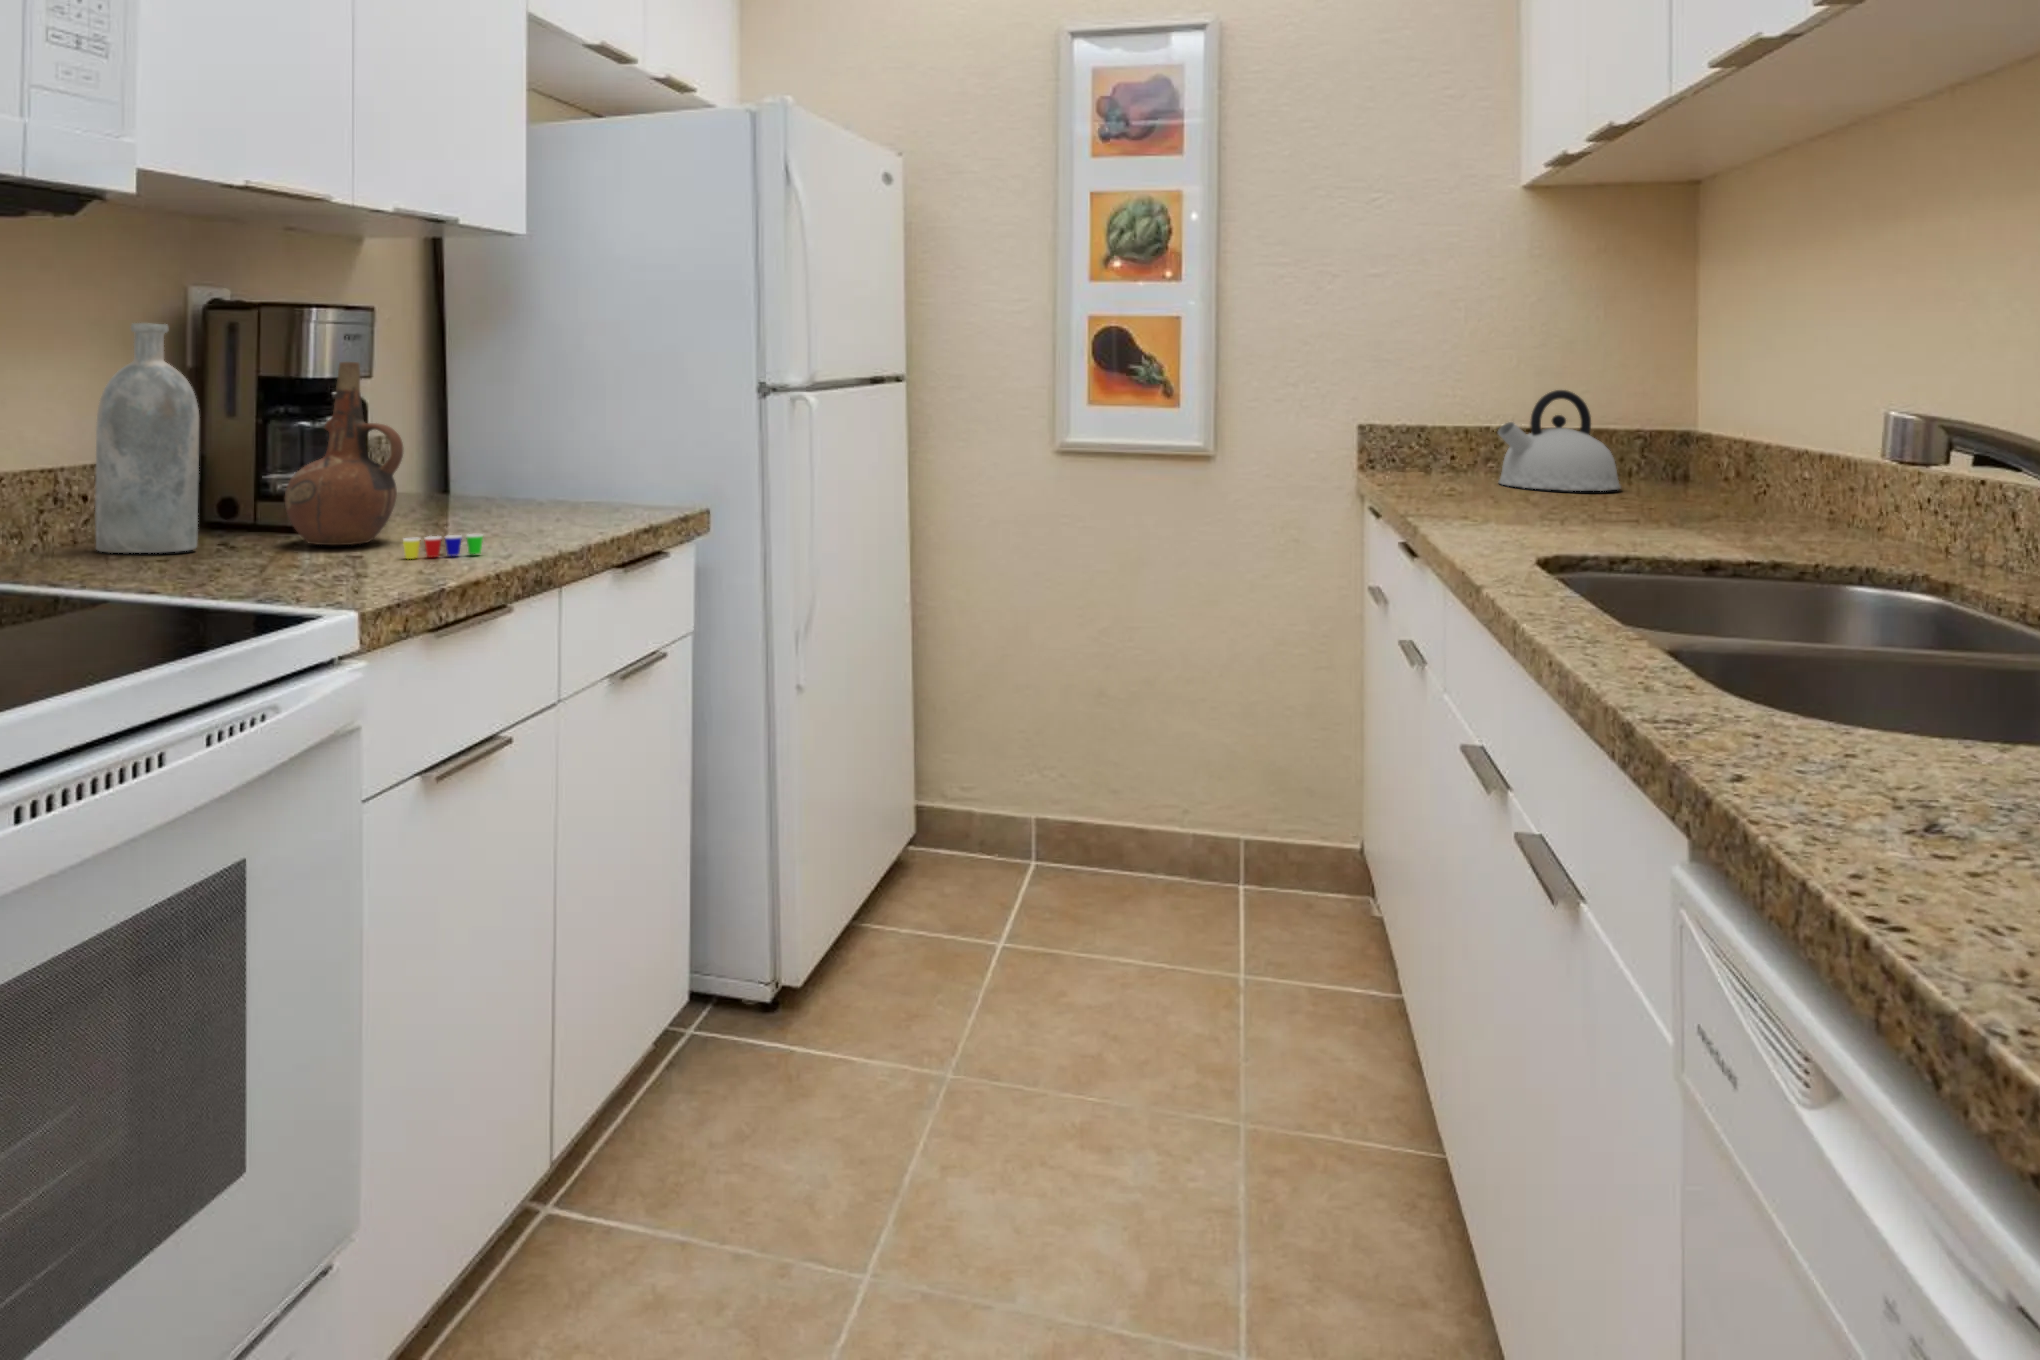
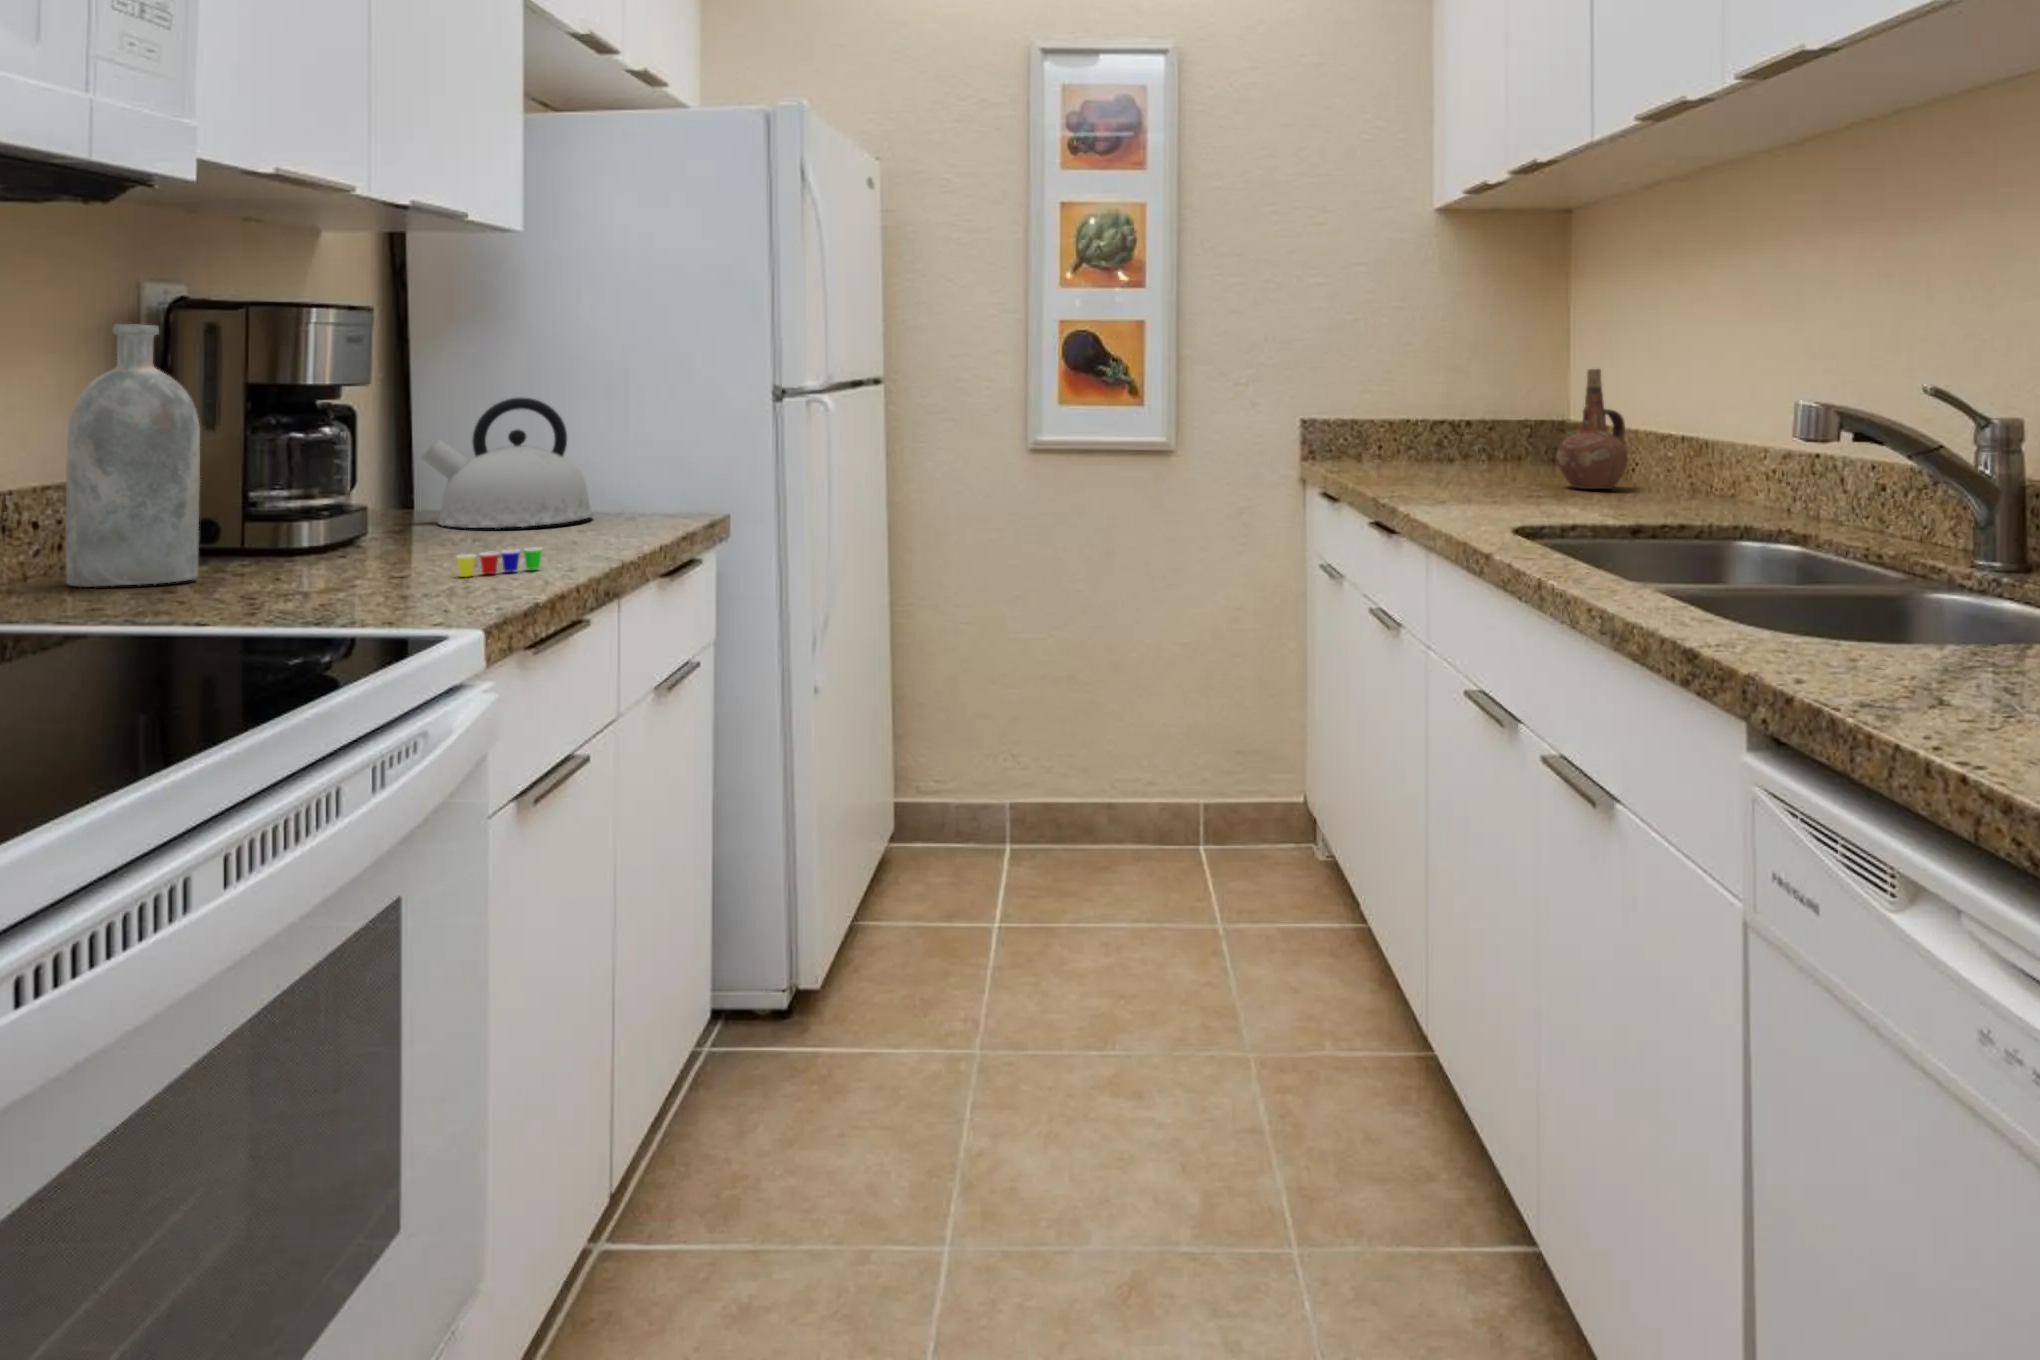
ceramic pitcher: present [285,362,403,545] -> present [1557,369,1628,489]
kettle: present [1498,390,1621,491] -> present [421,397,594,528]

